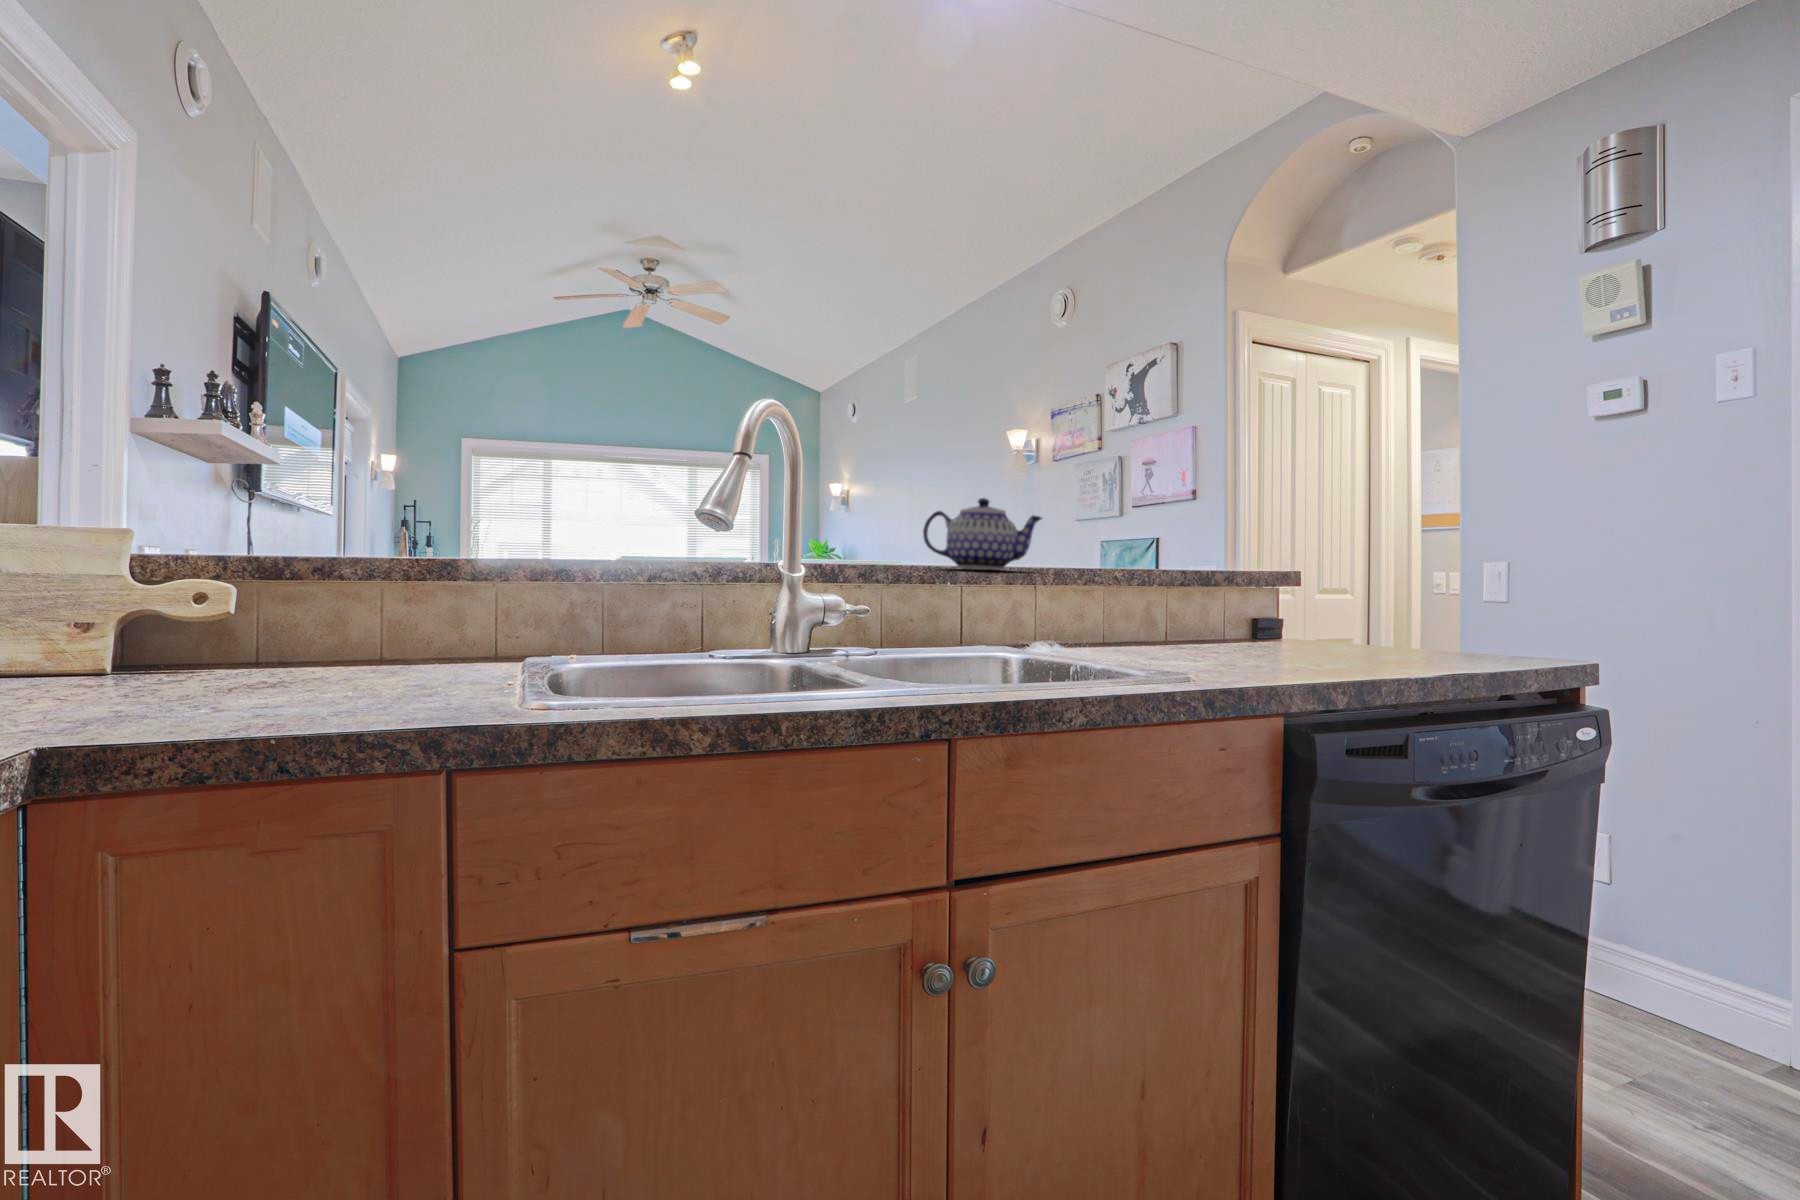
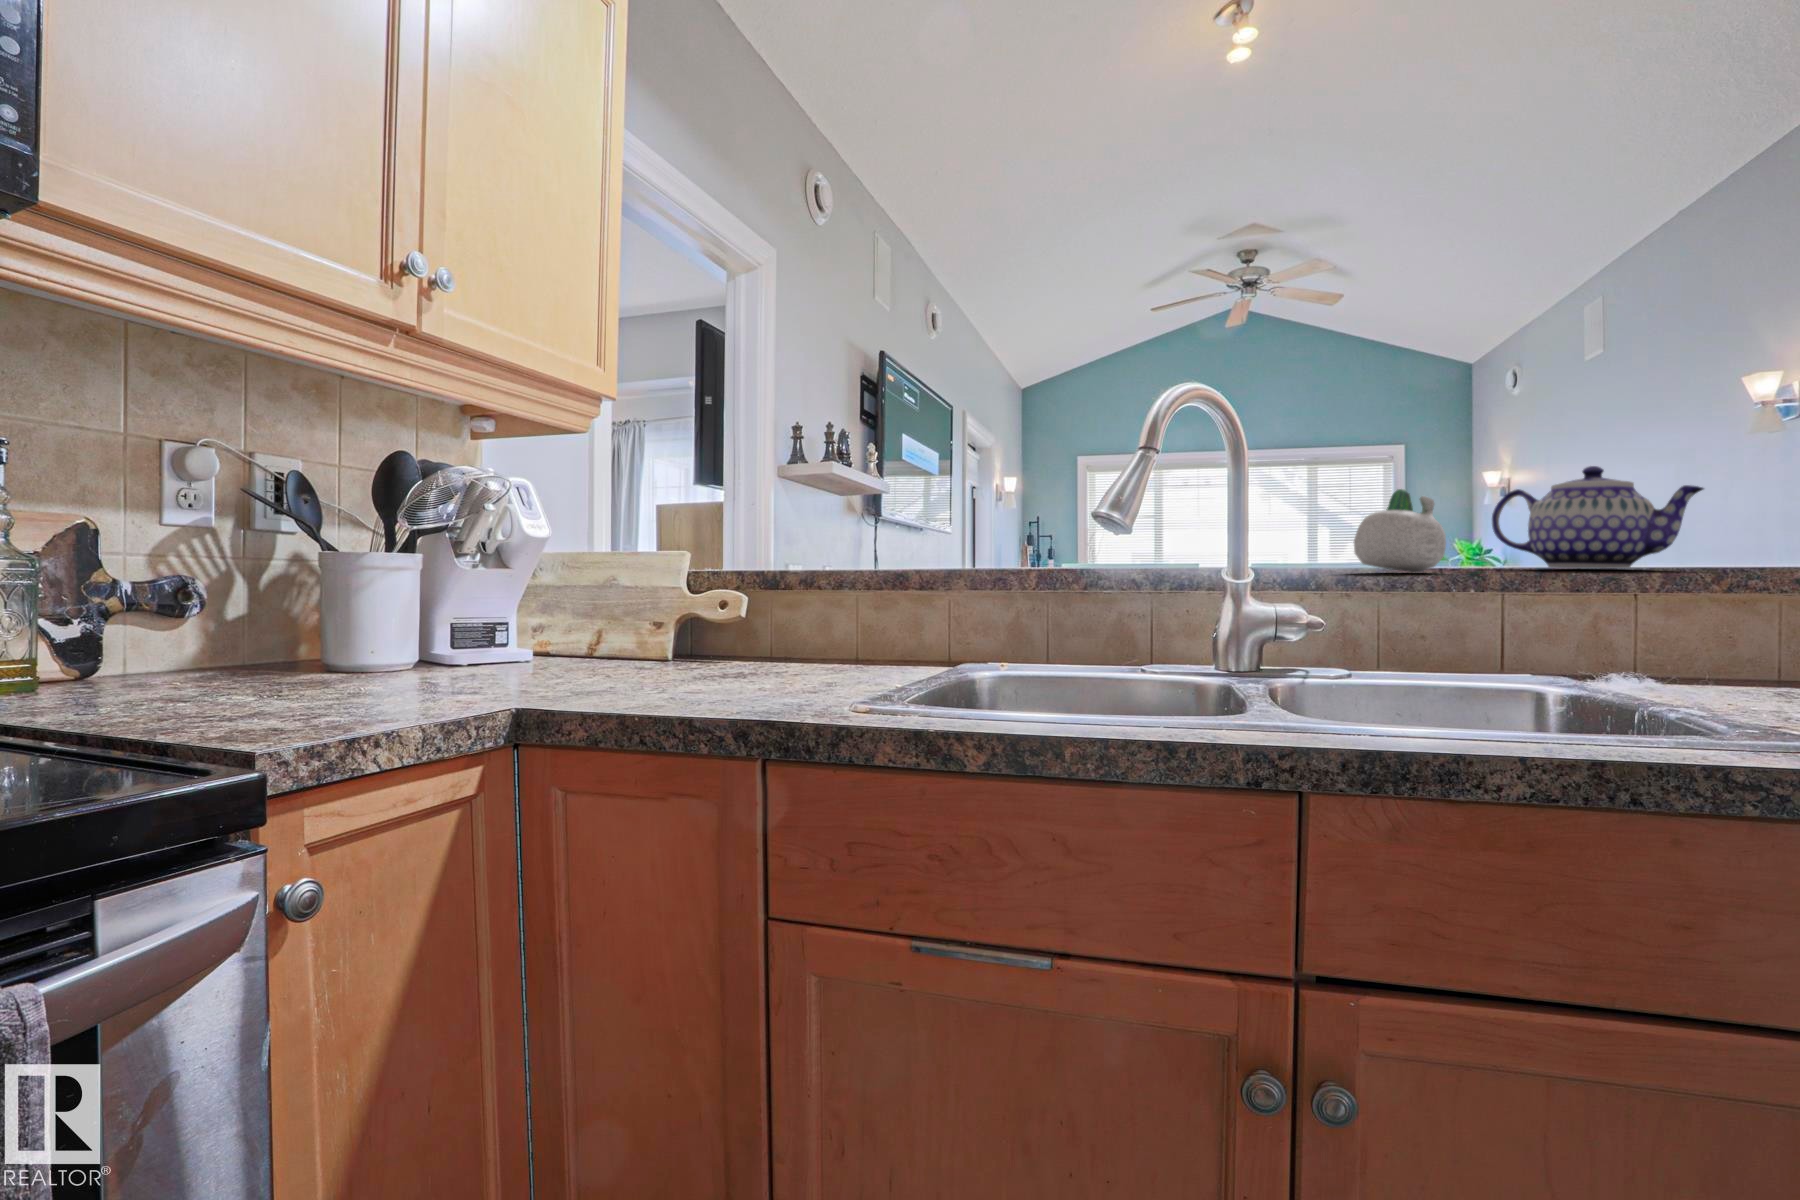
succulent planter: none [857,506,917,570] -> present [1354,489,1446,572]

